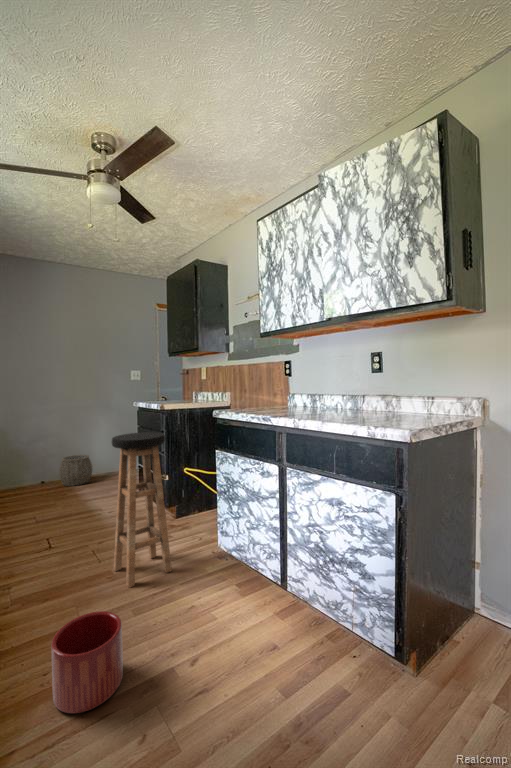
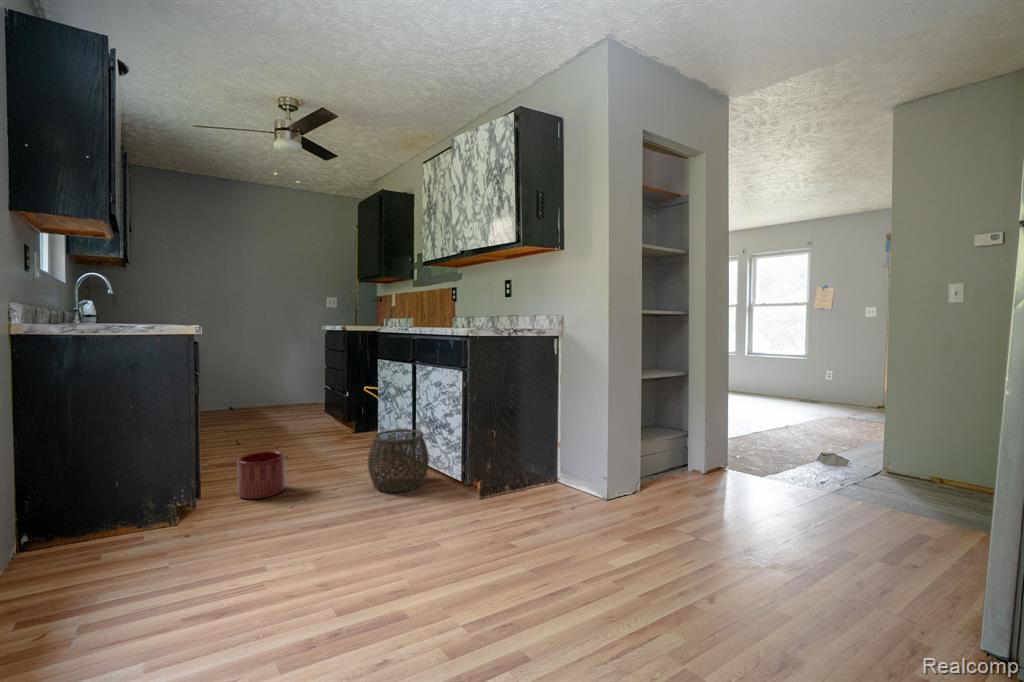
bar stool: present [112,432,172,588] -> none [290,344,338,461]
woven basket: present [59,455,92,486] -> present [368,429,429,493]

